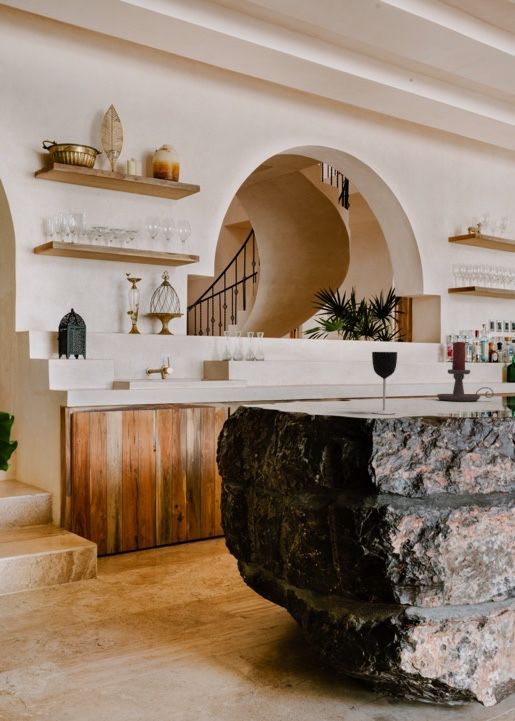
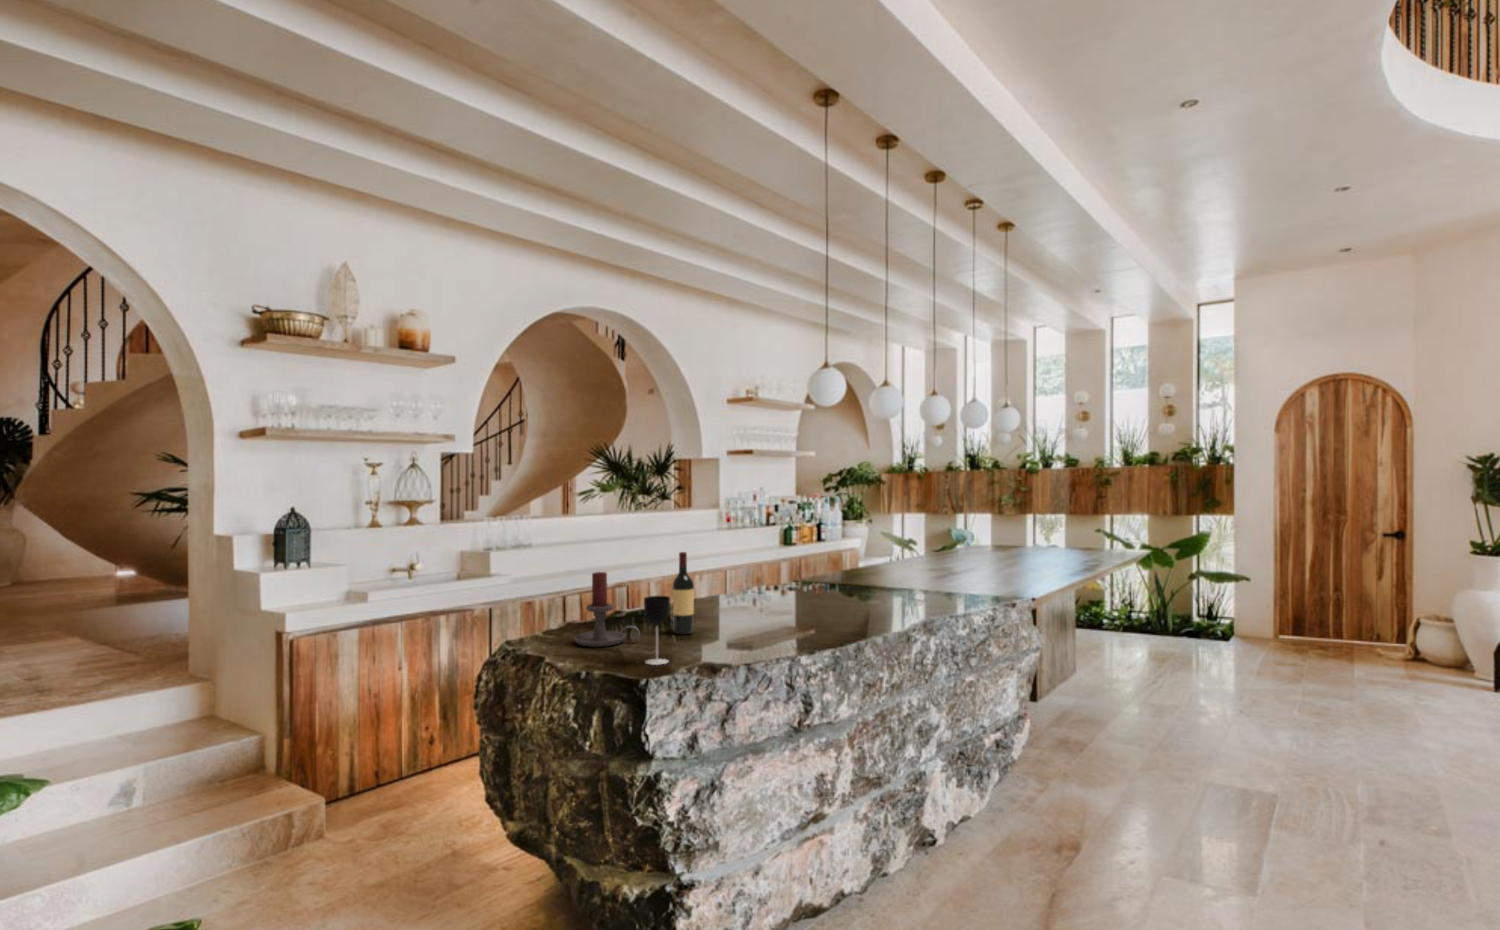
wine bottle: none [399,327,420,405] -> present [673,552,694,635]
candle holder: present [437,342,494,401] -> present [574,572,640,647]

